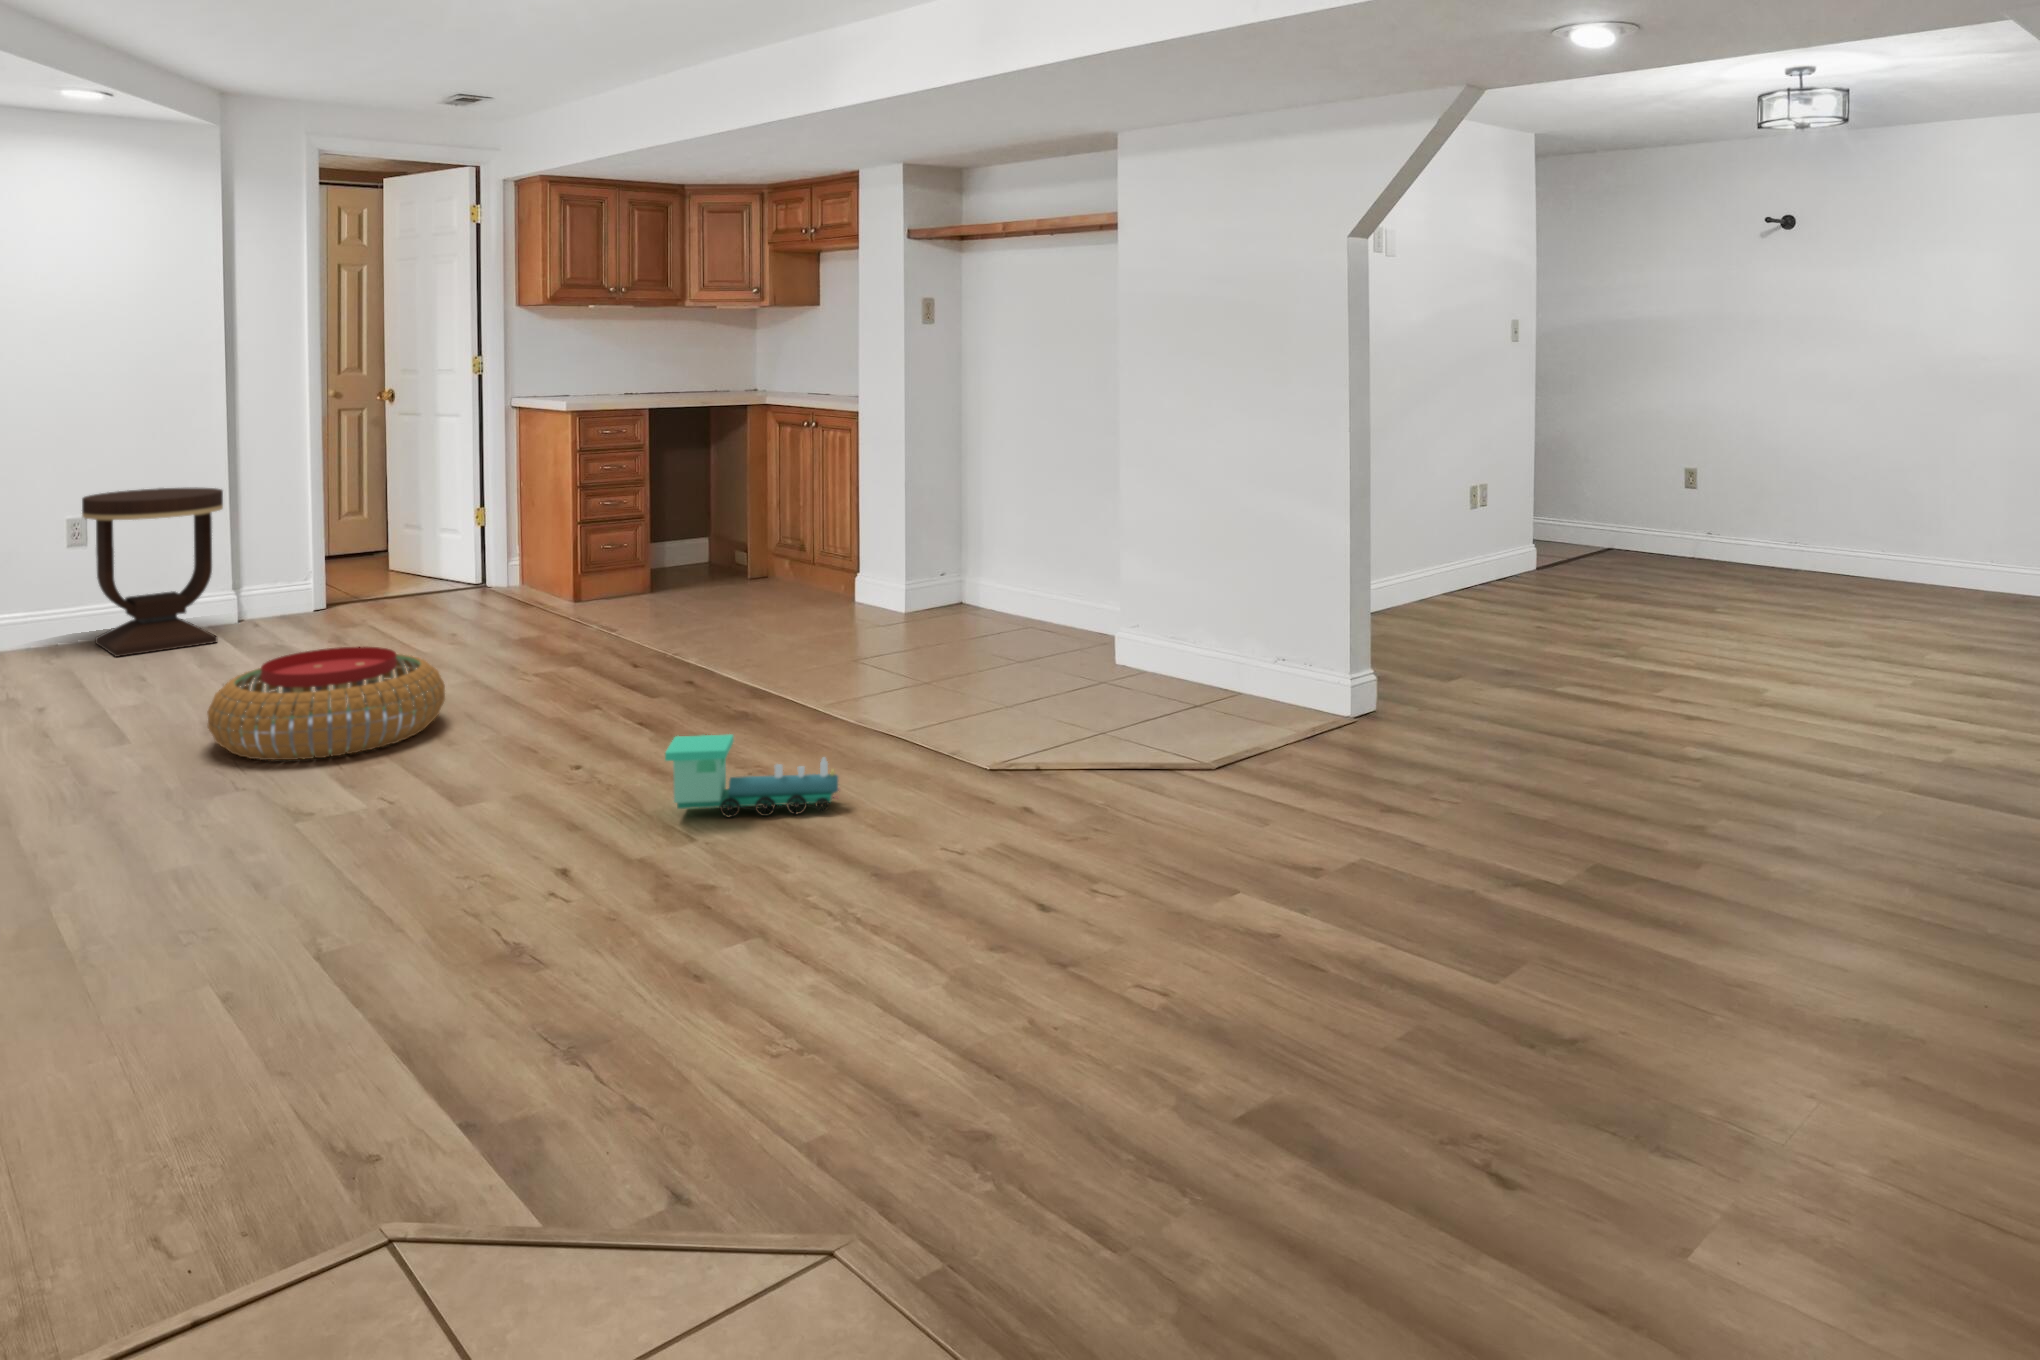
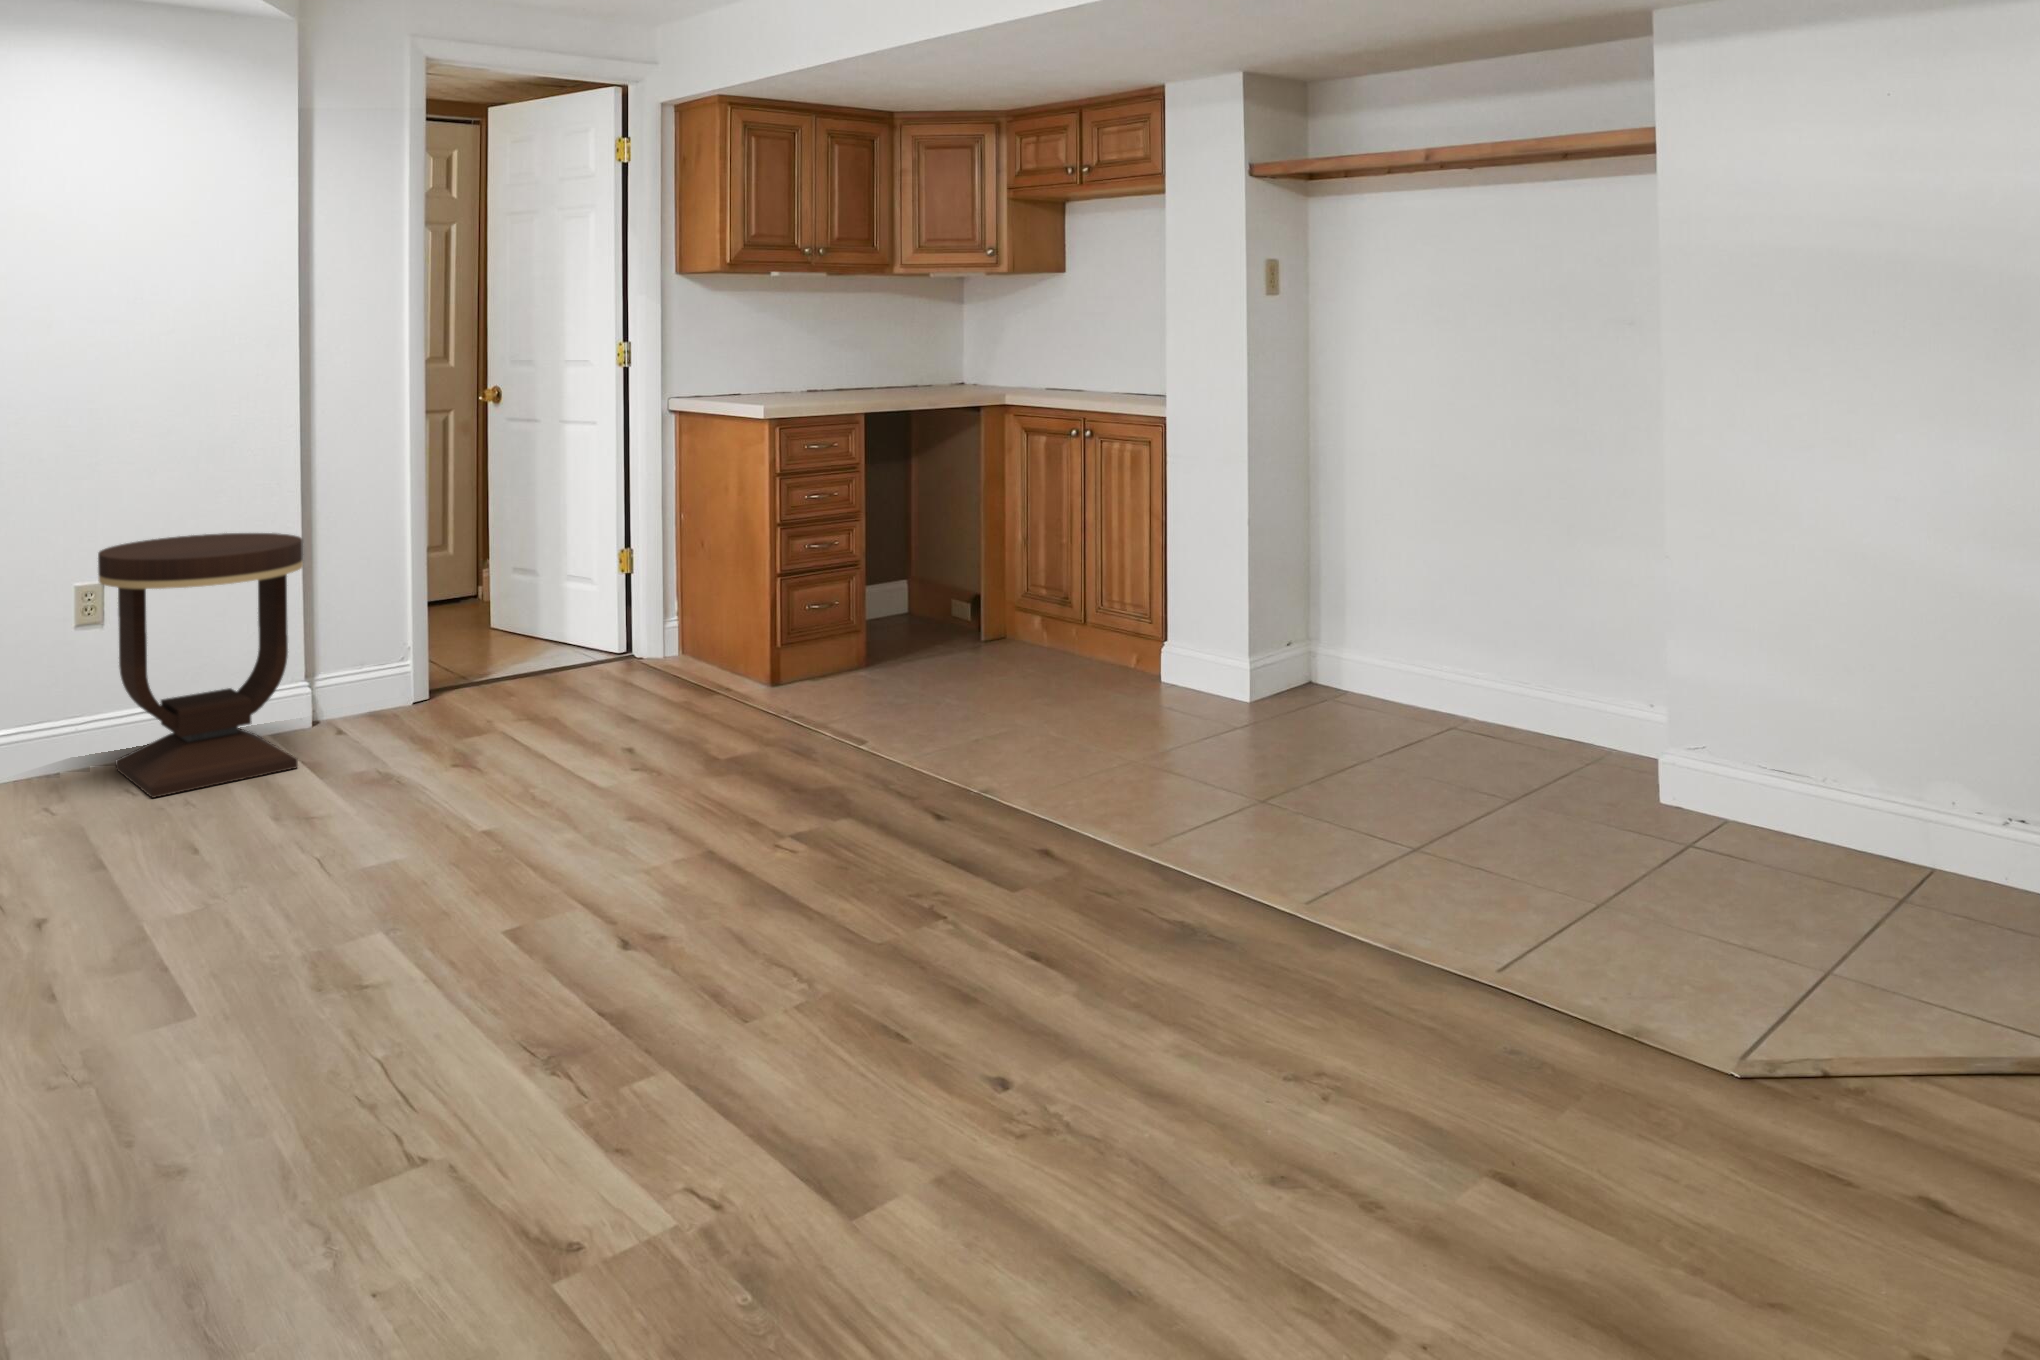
pouf: present [207,647,445,760] -> none [360,826,746,1068]
toy train: present [665,734,840,817] -> none [1338,1075,1684,1265]

